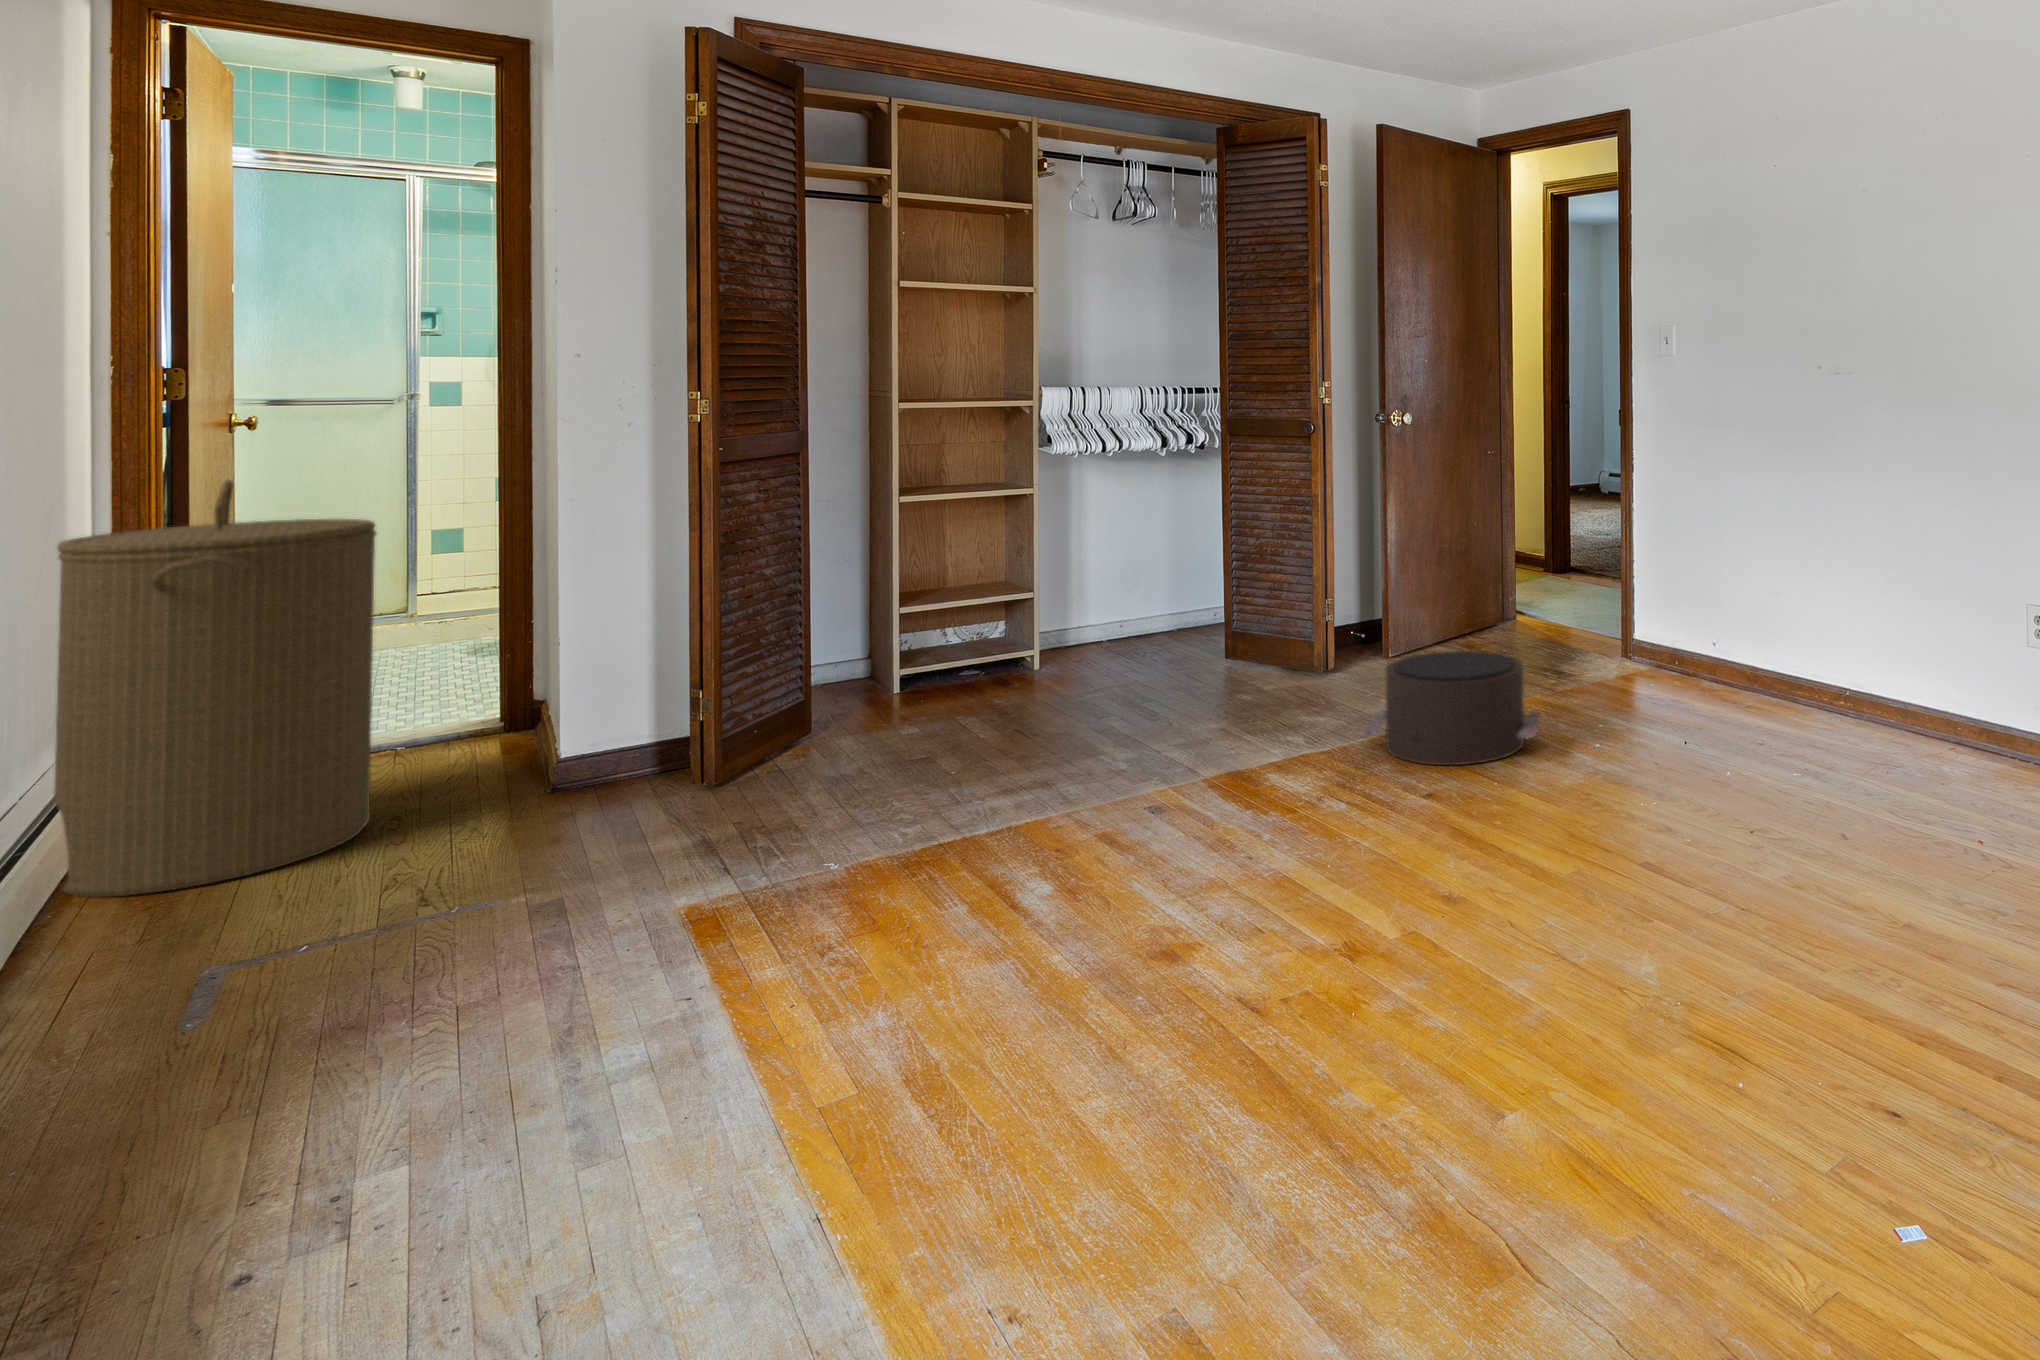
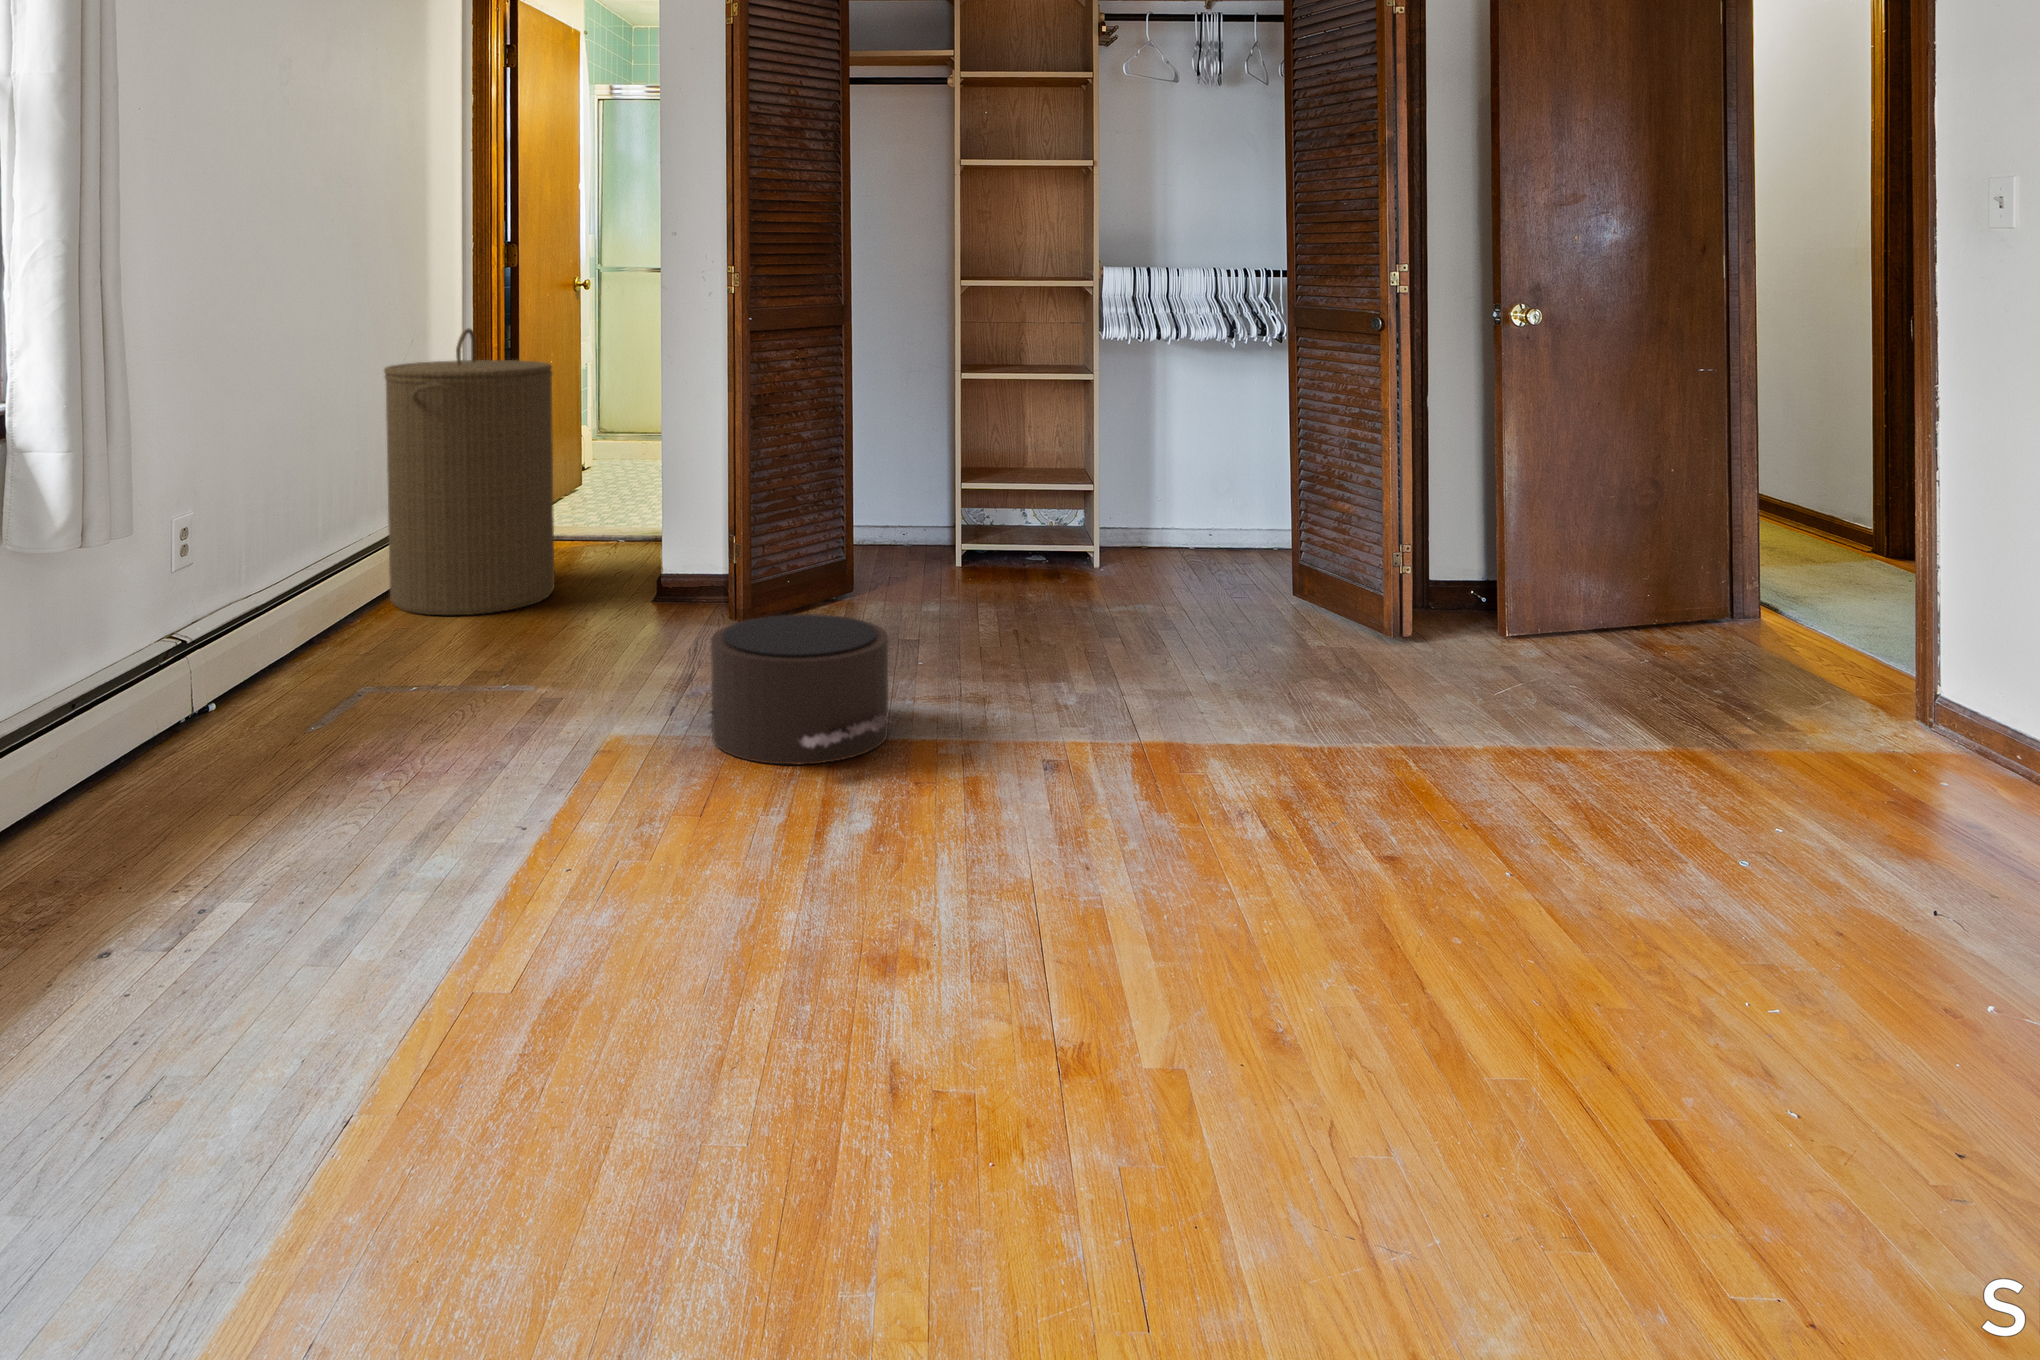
pouf: present [1361,651,1539,765] -> present [683,614,890,765]

